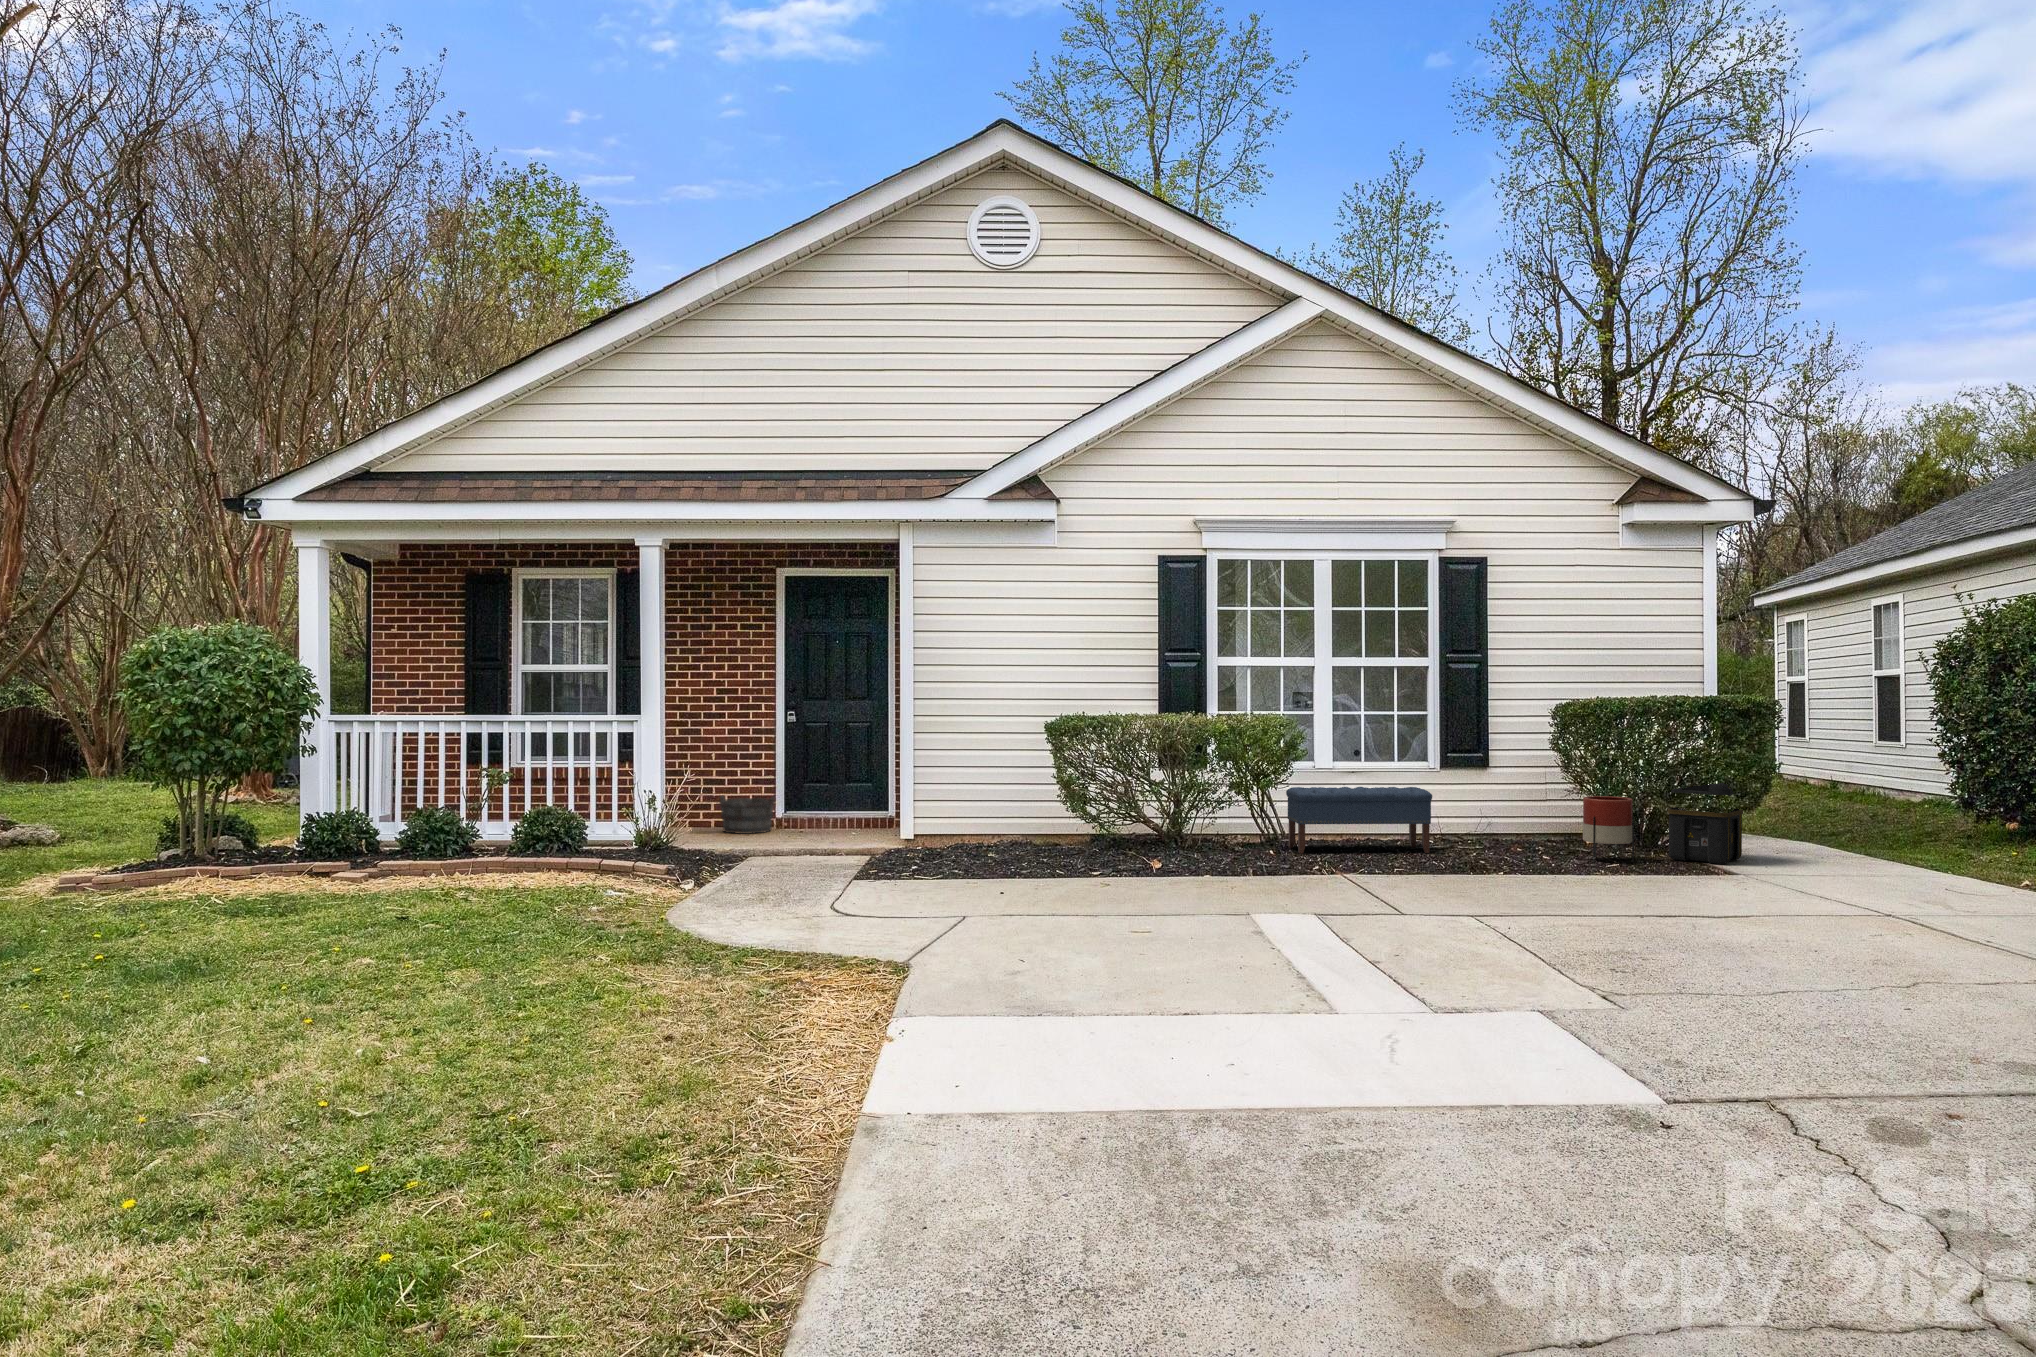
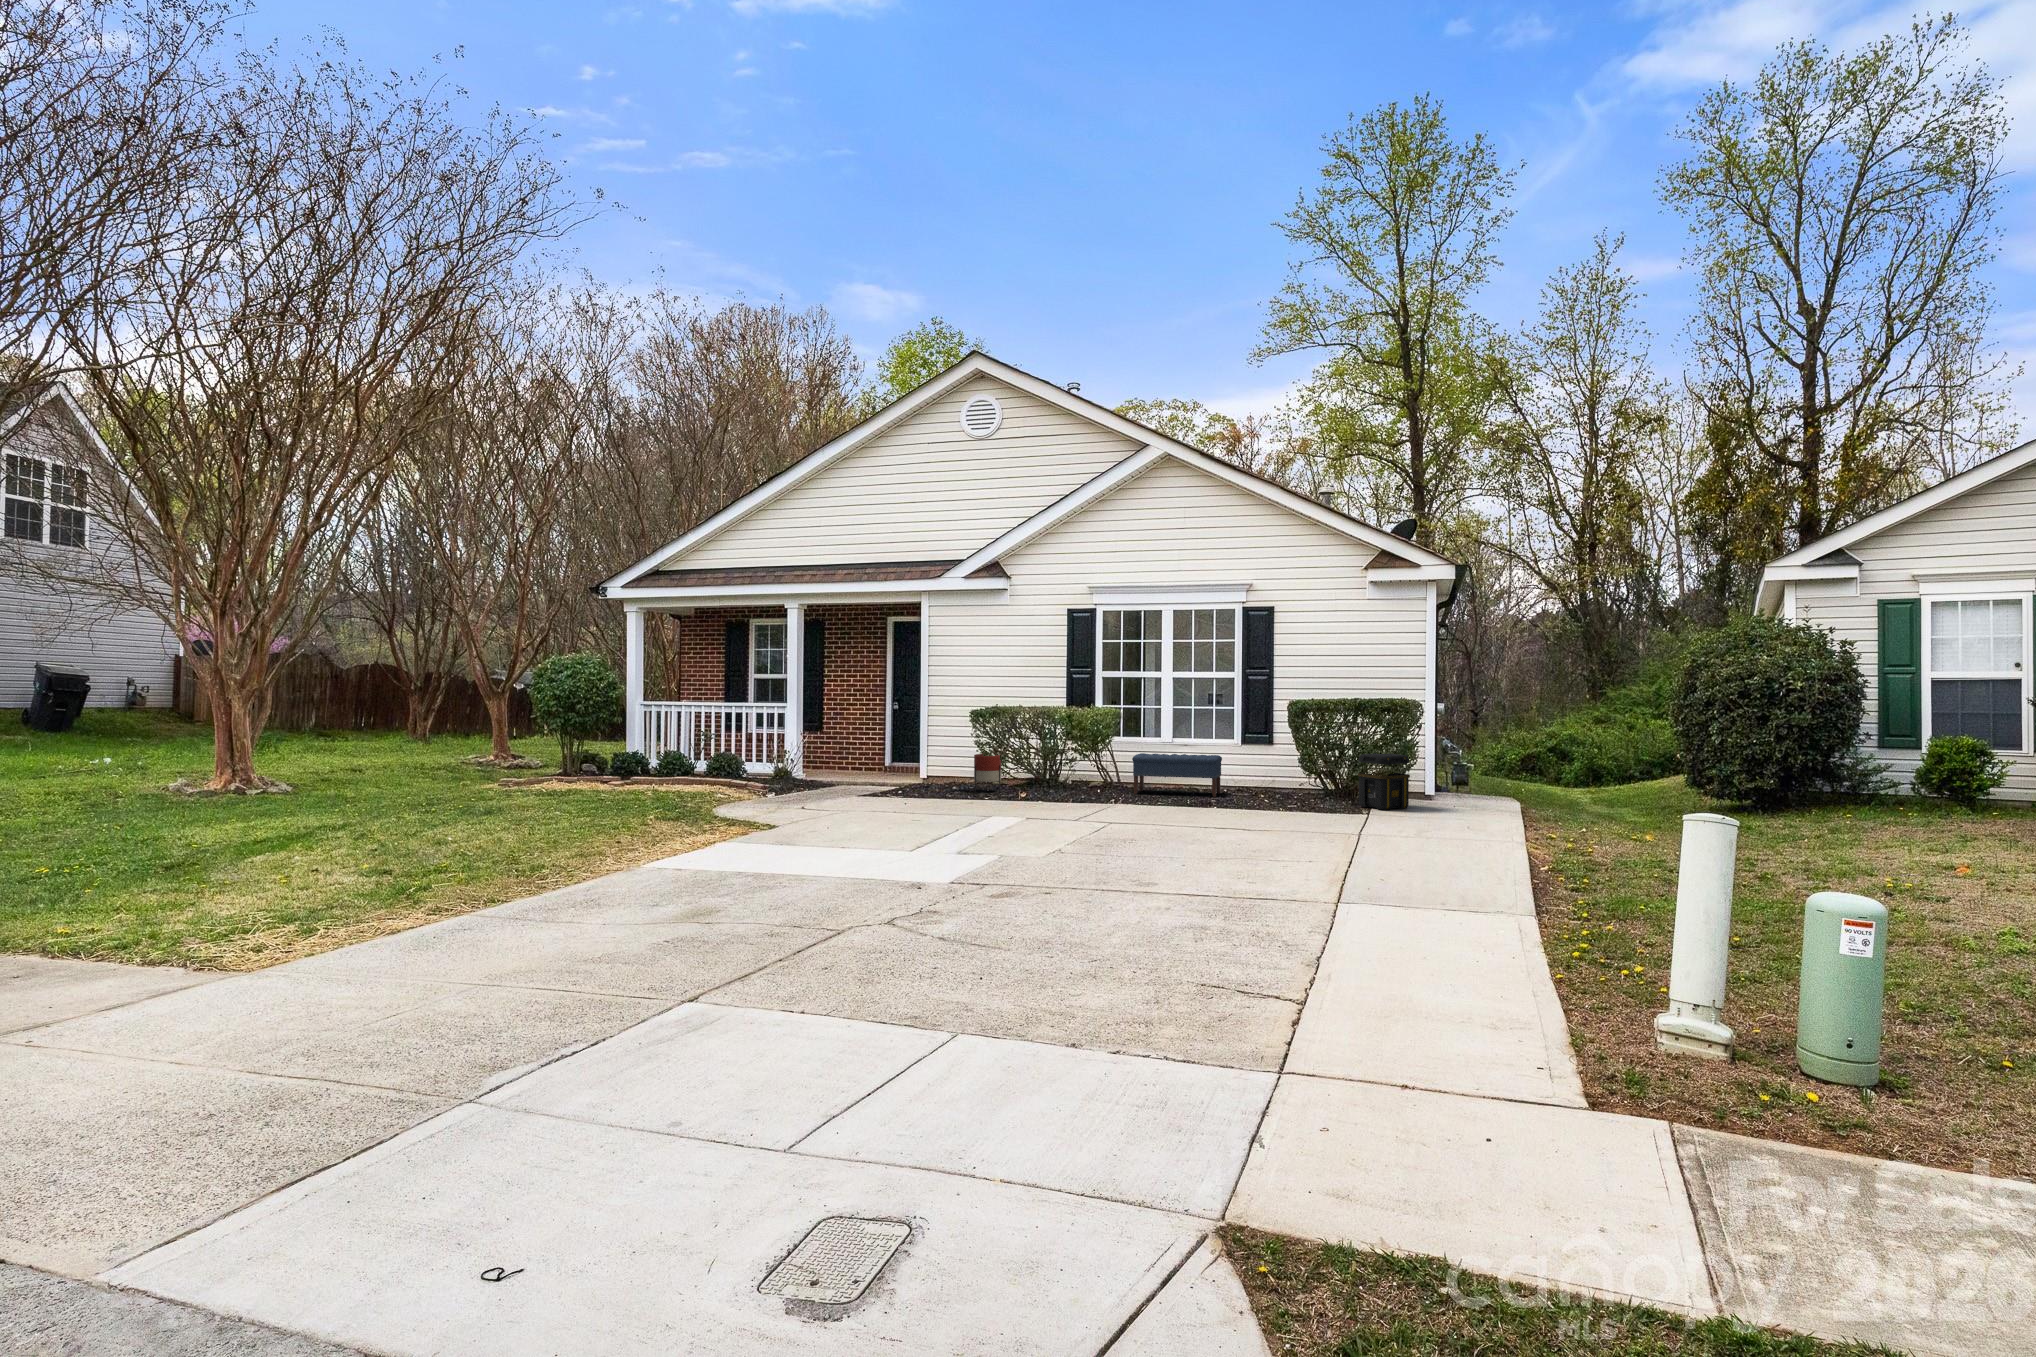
bucket: present [719,796,775,834] -> none [844,751,880,773]
planter: present [1583,796,1634,862] -> present [974,754,1001,792]

